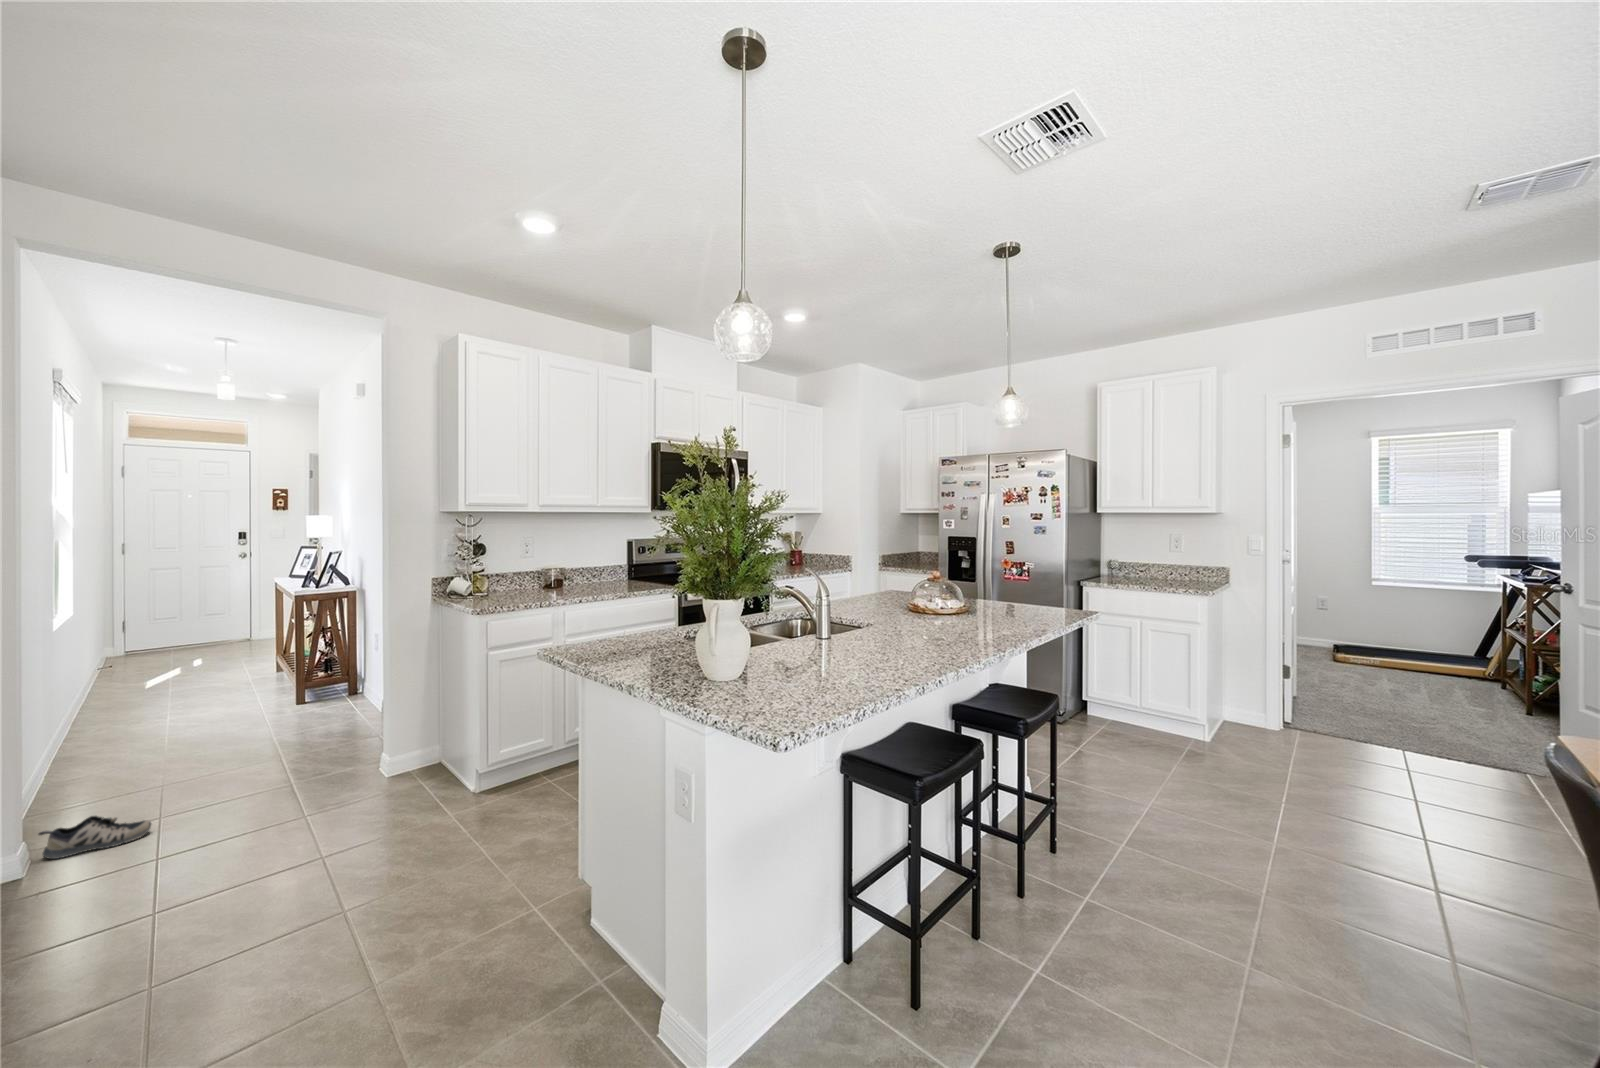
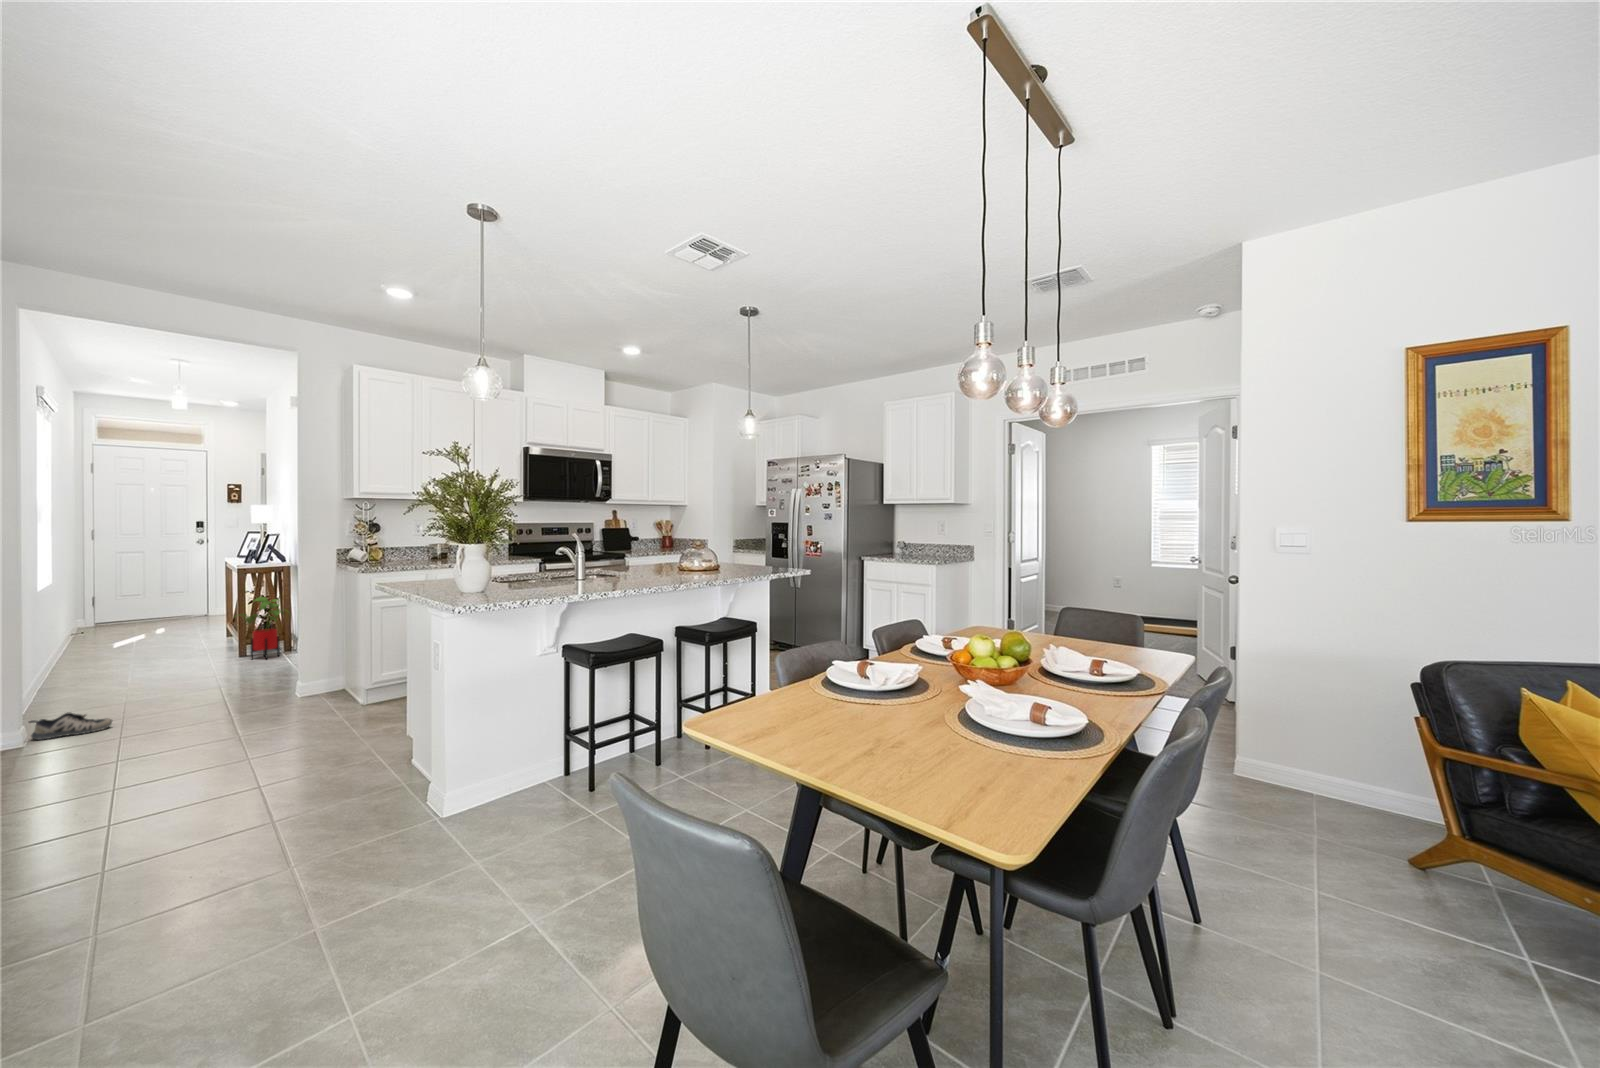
house plant: none [292,632,358,709] -> present [238,597,284,659]

